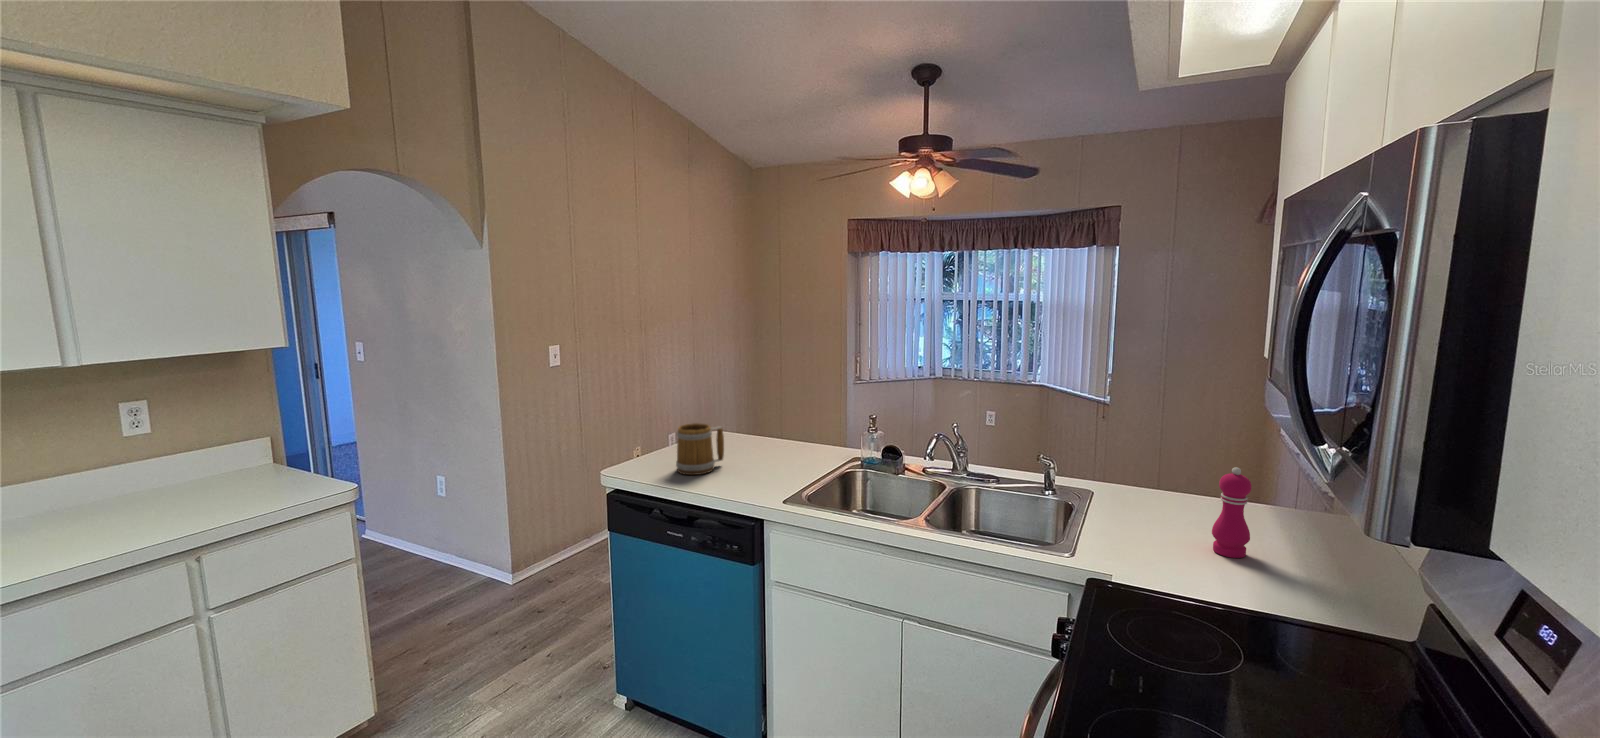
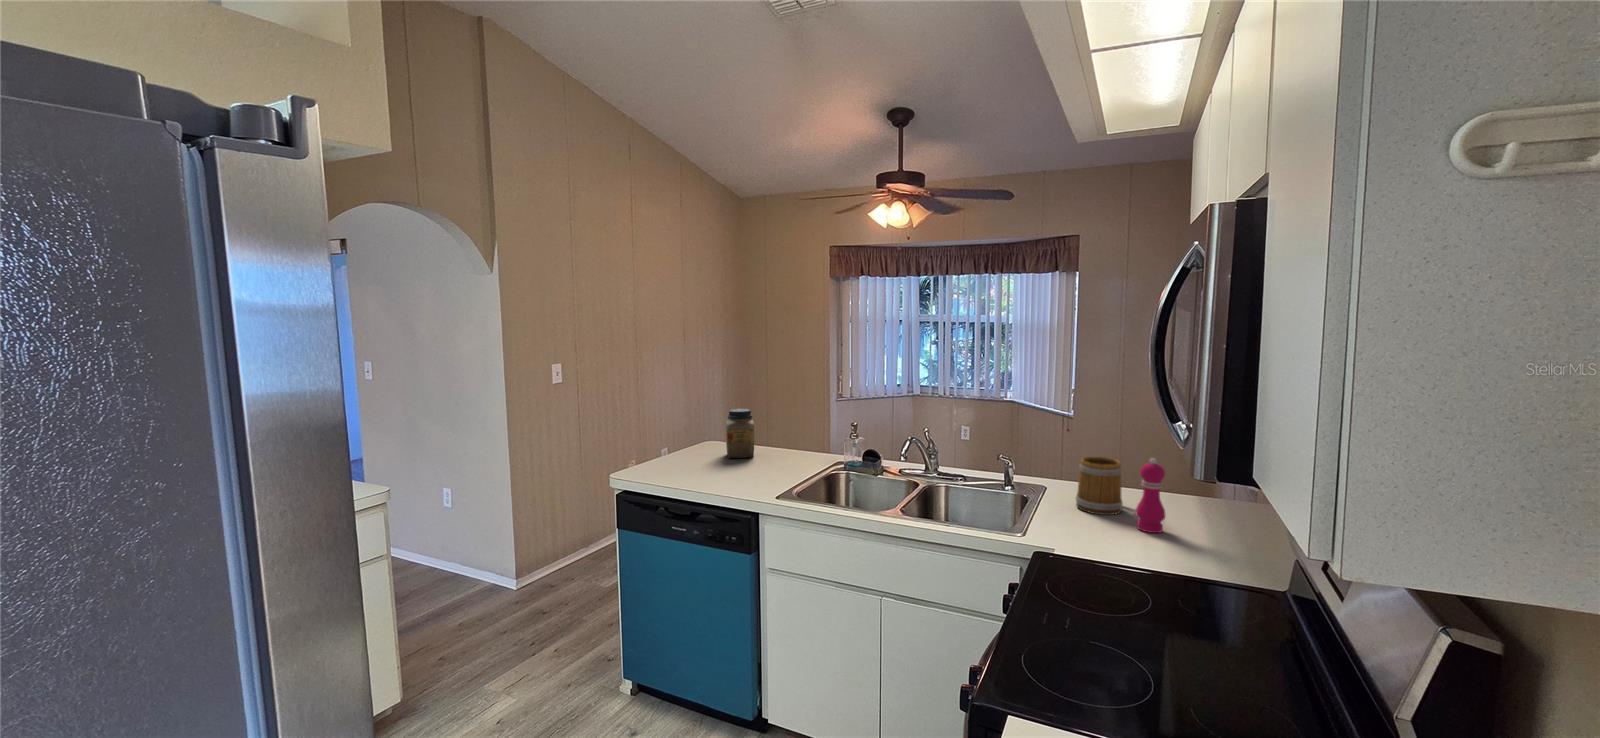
jar: none [730,397,761,453] -> present [726,409,754,458]
mug: present [676,423,724,475] -> present [1076,457,1123,515]

